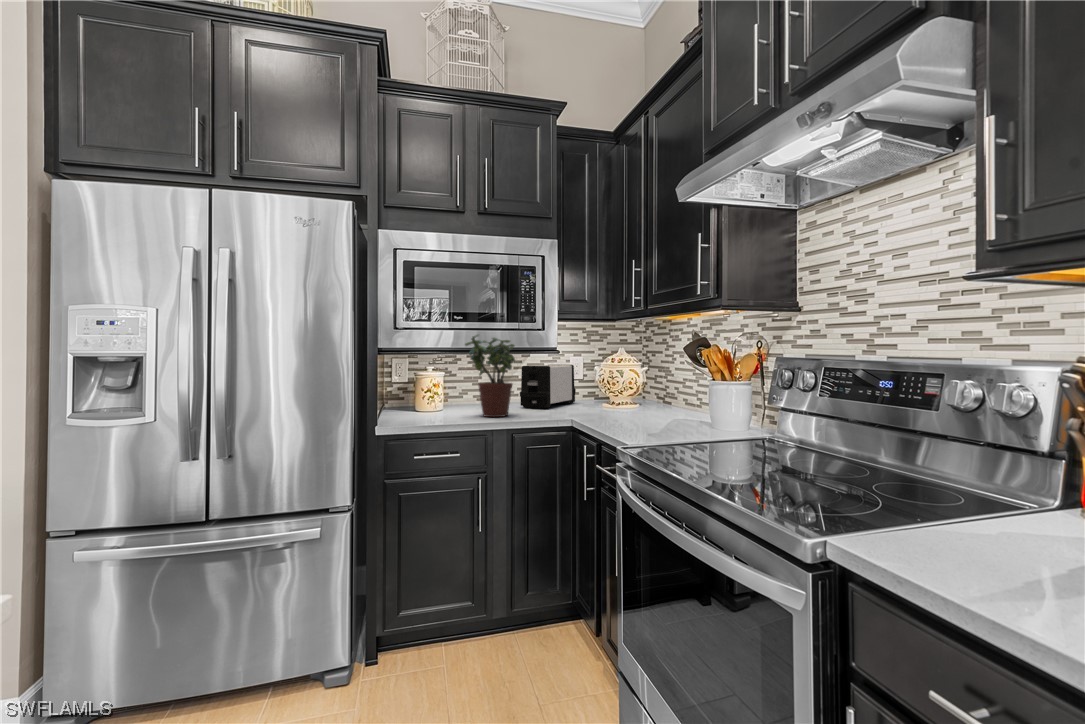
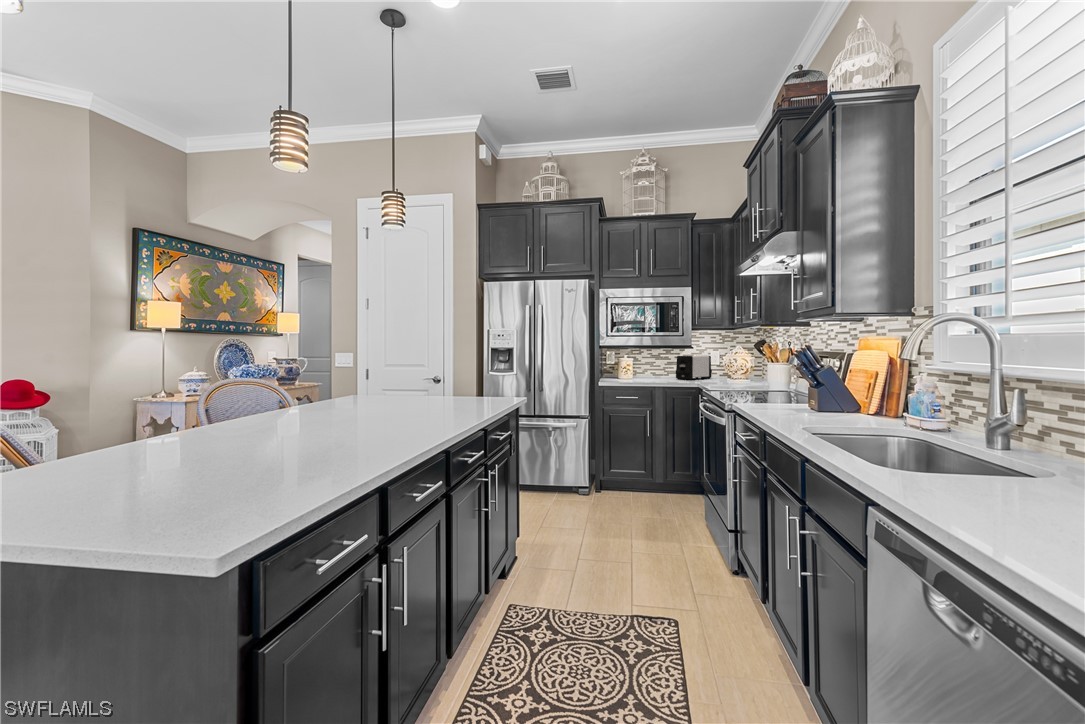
potted plant: present [465,335,515,417] -> none [642,339,670,382]

